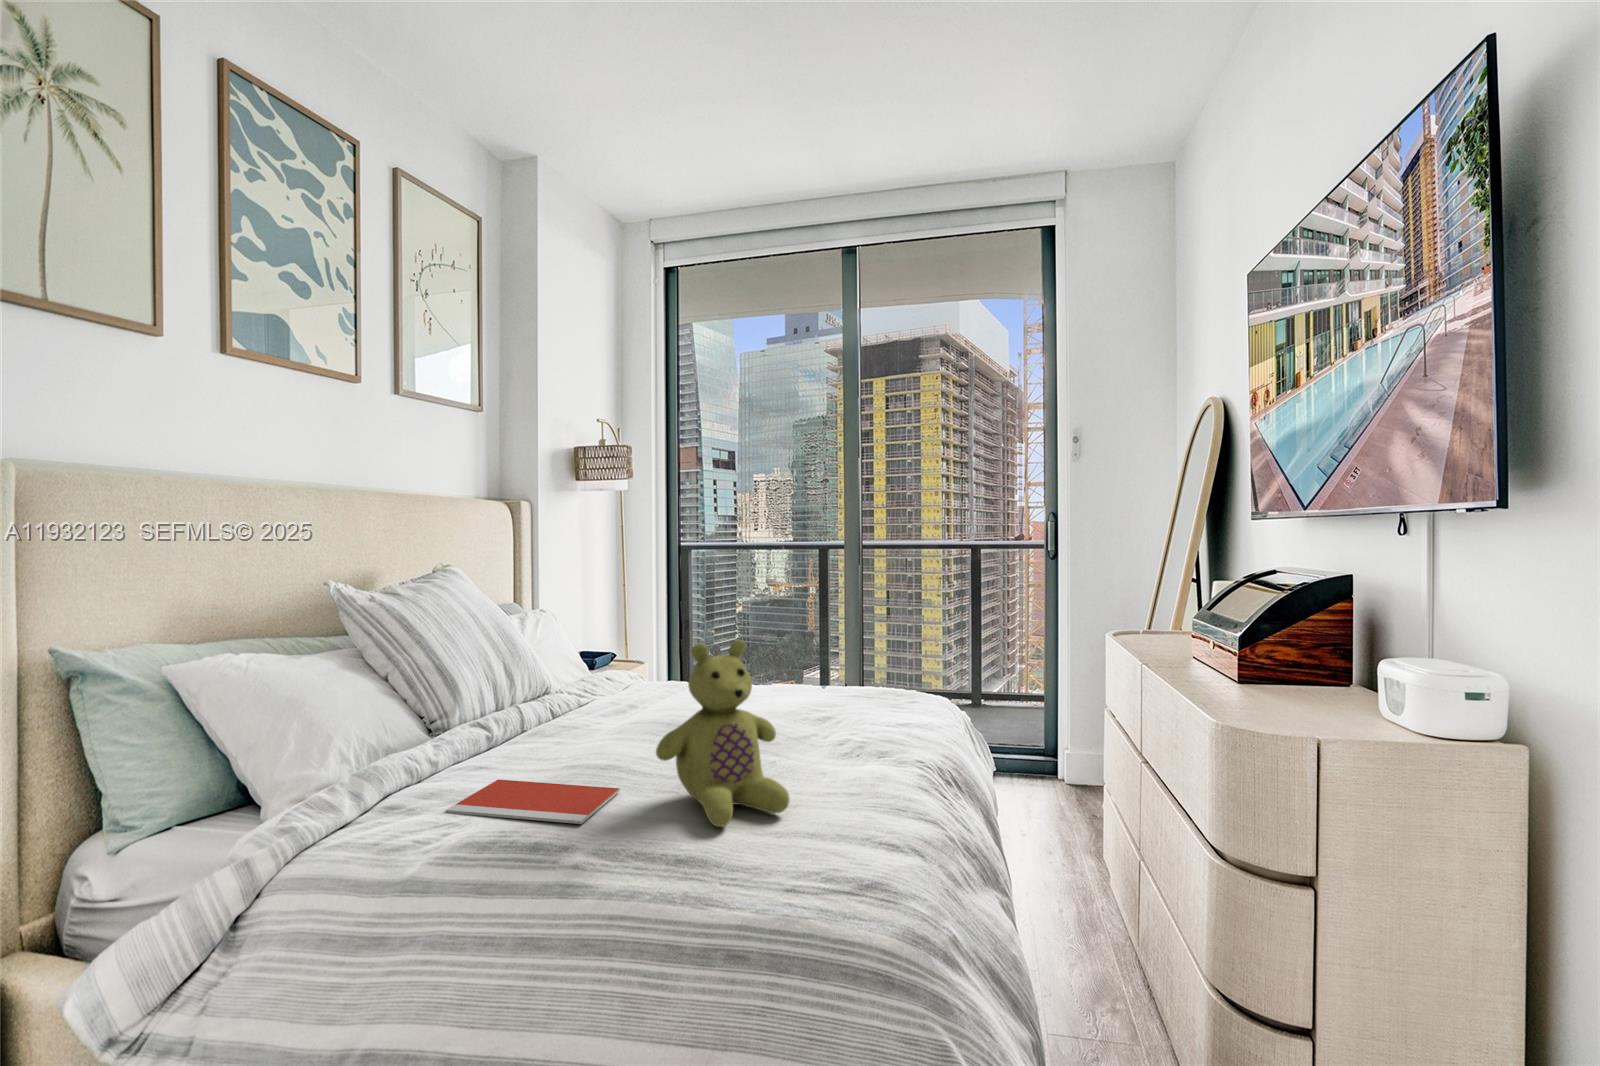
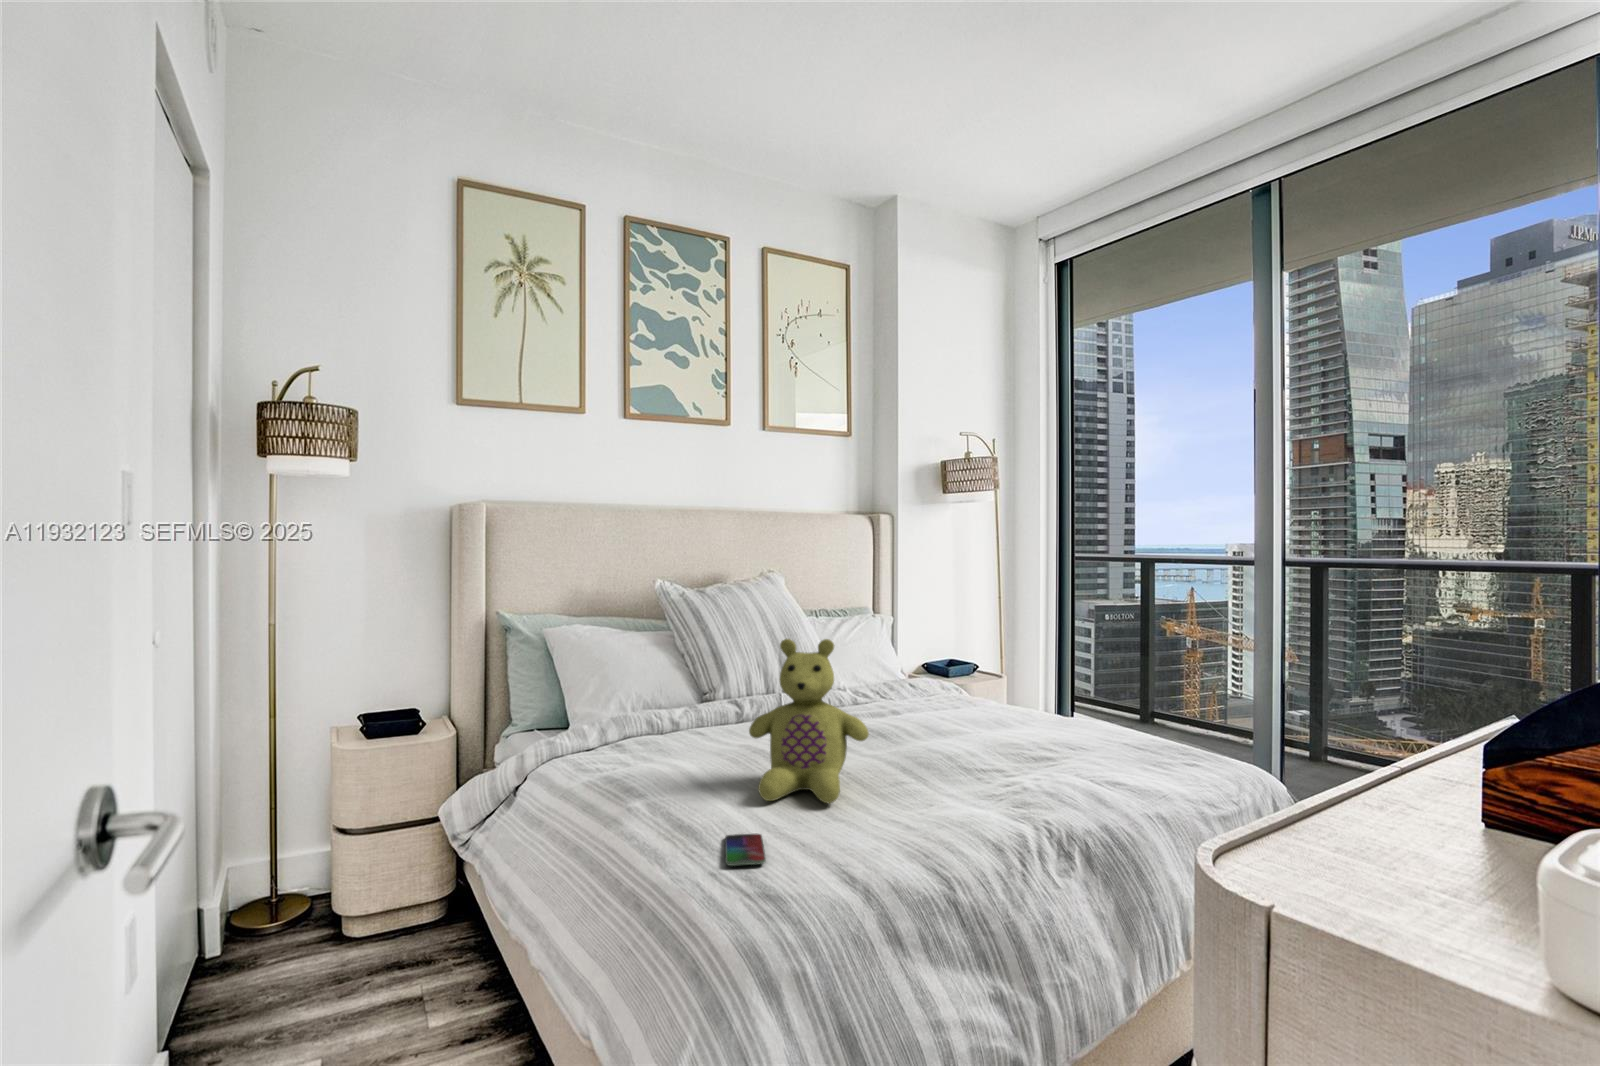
notebook: present [446,780,620,824] -> none [635,740,751,776]
smartphone: none [755,863,845,907] -> present [725,833,766,866]

